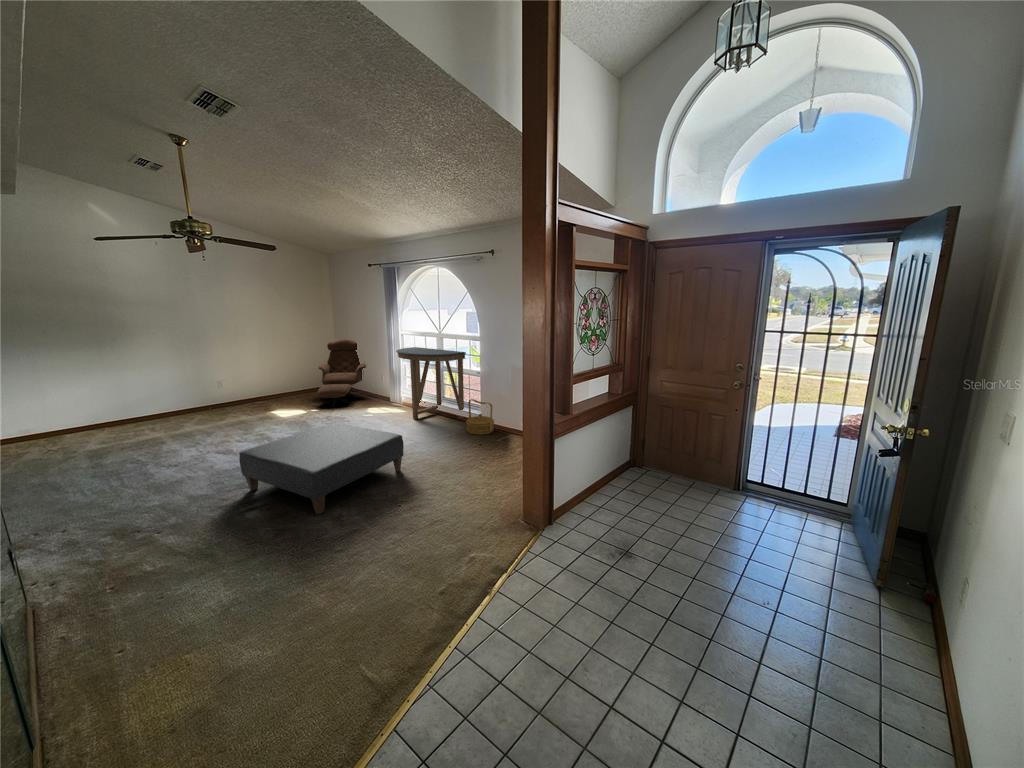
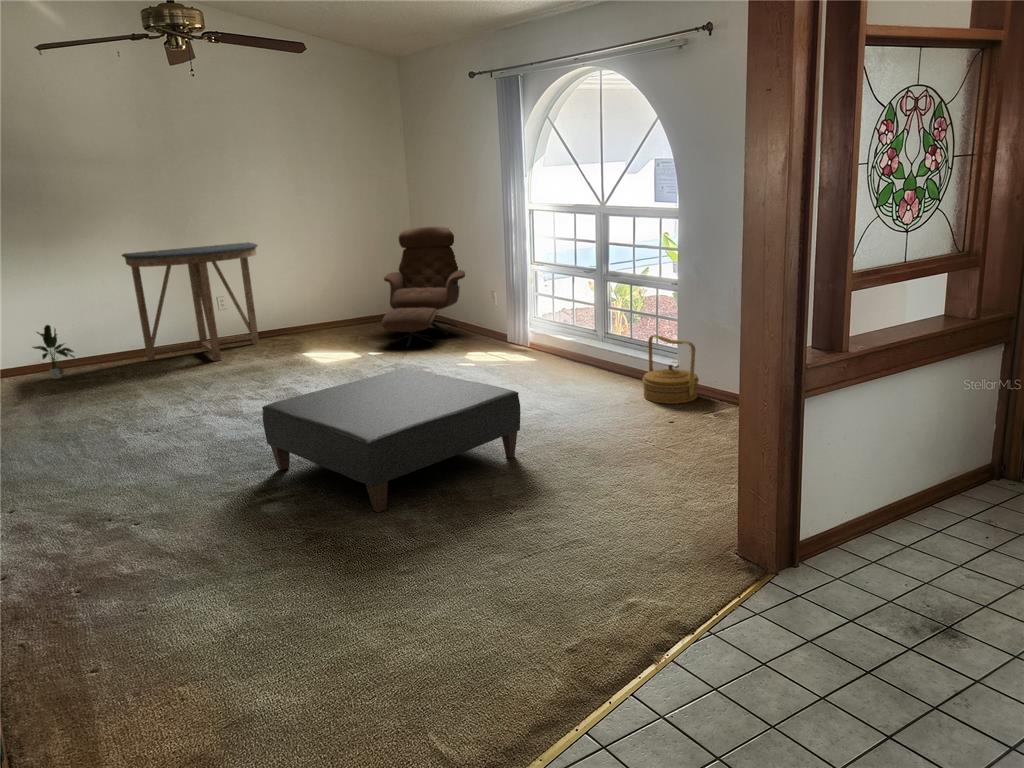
console table: present [396,347,466,419] -> present [122,242,259,361]
potted plant: none [59,399,96,435] -> present [33,325,74,379]

